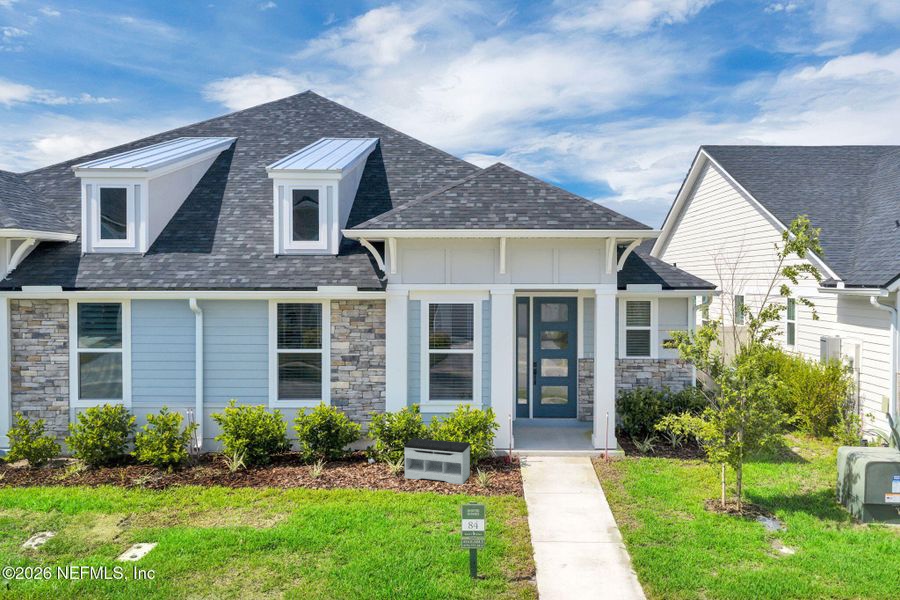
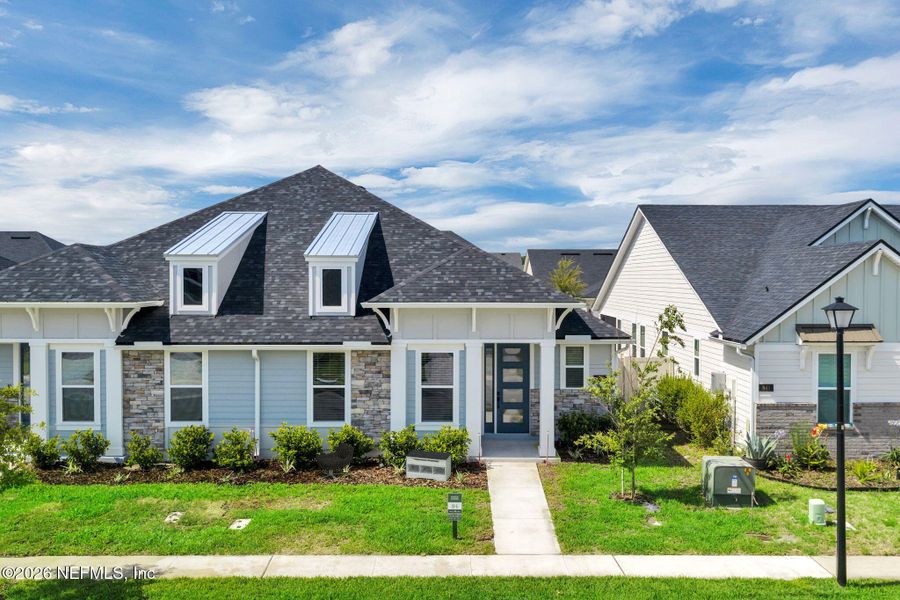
lounge chair: none [274,428,329,481] -> present [316,443,354,480]

